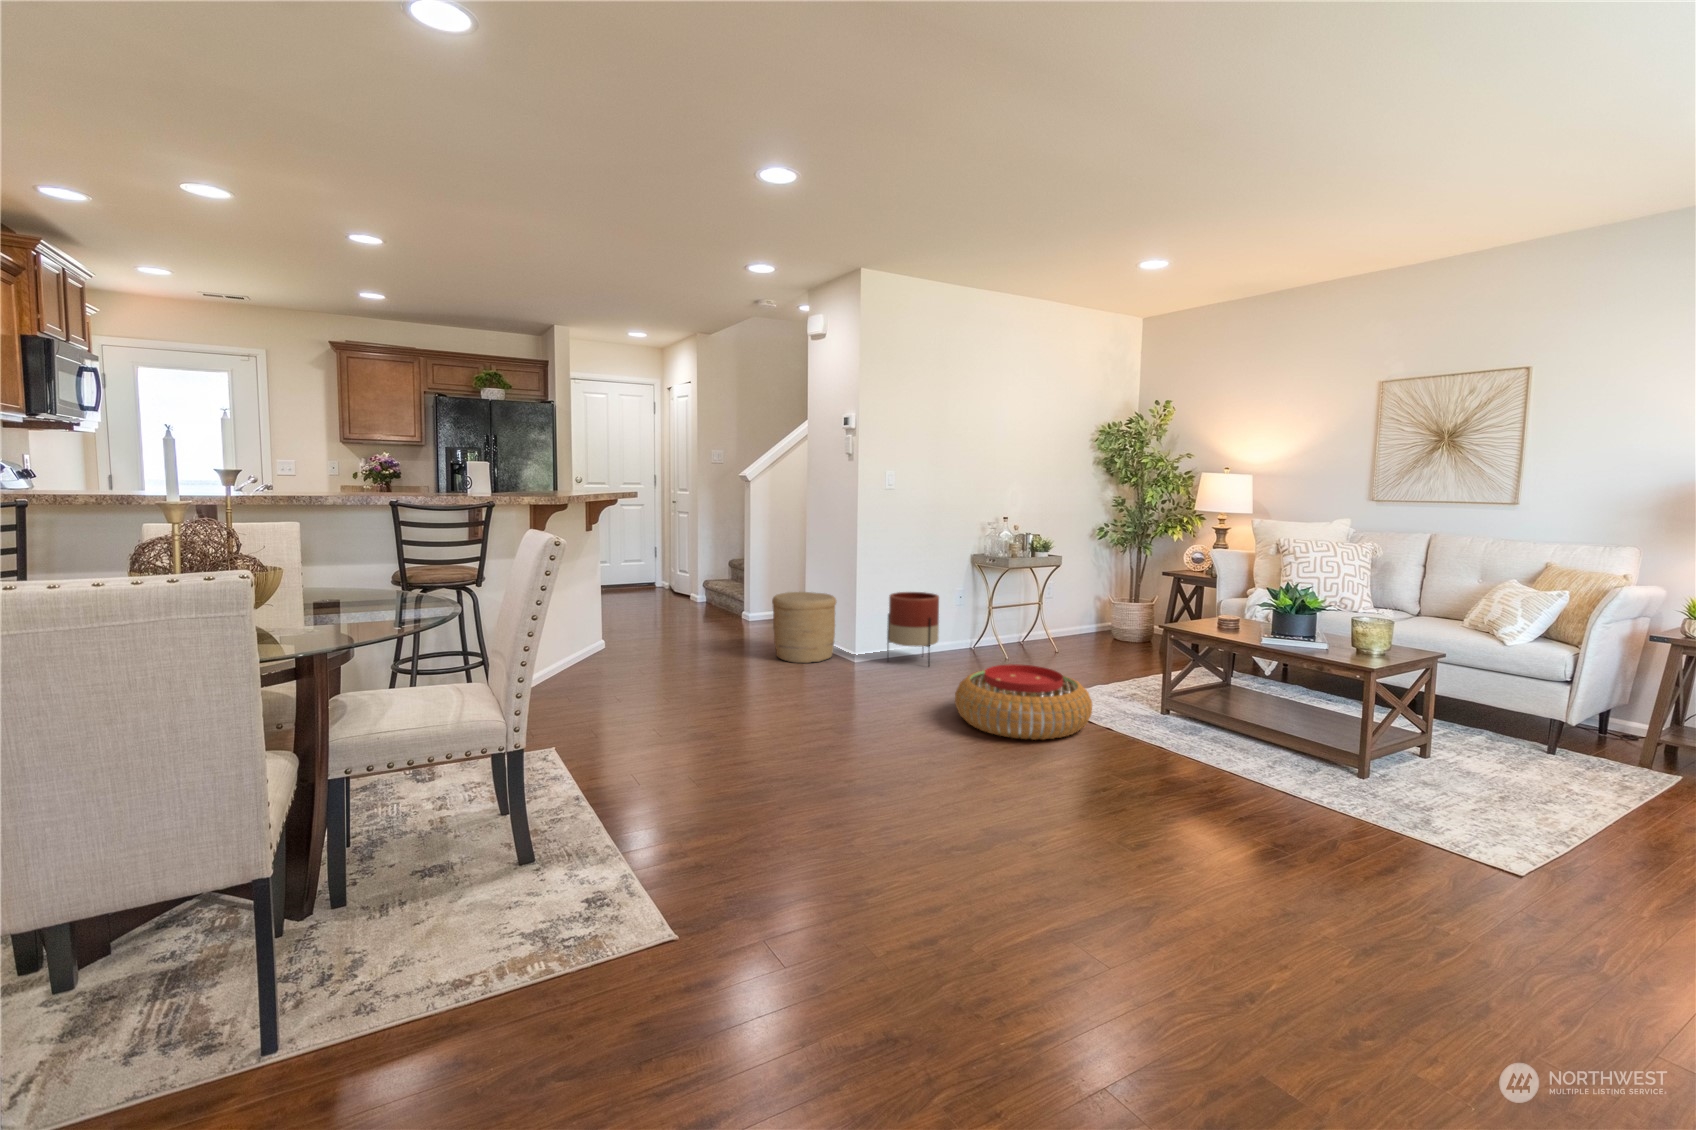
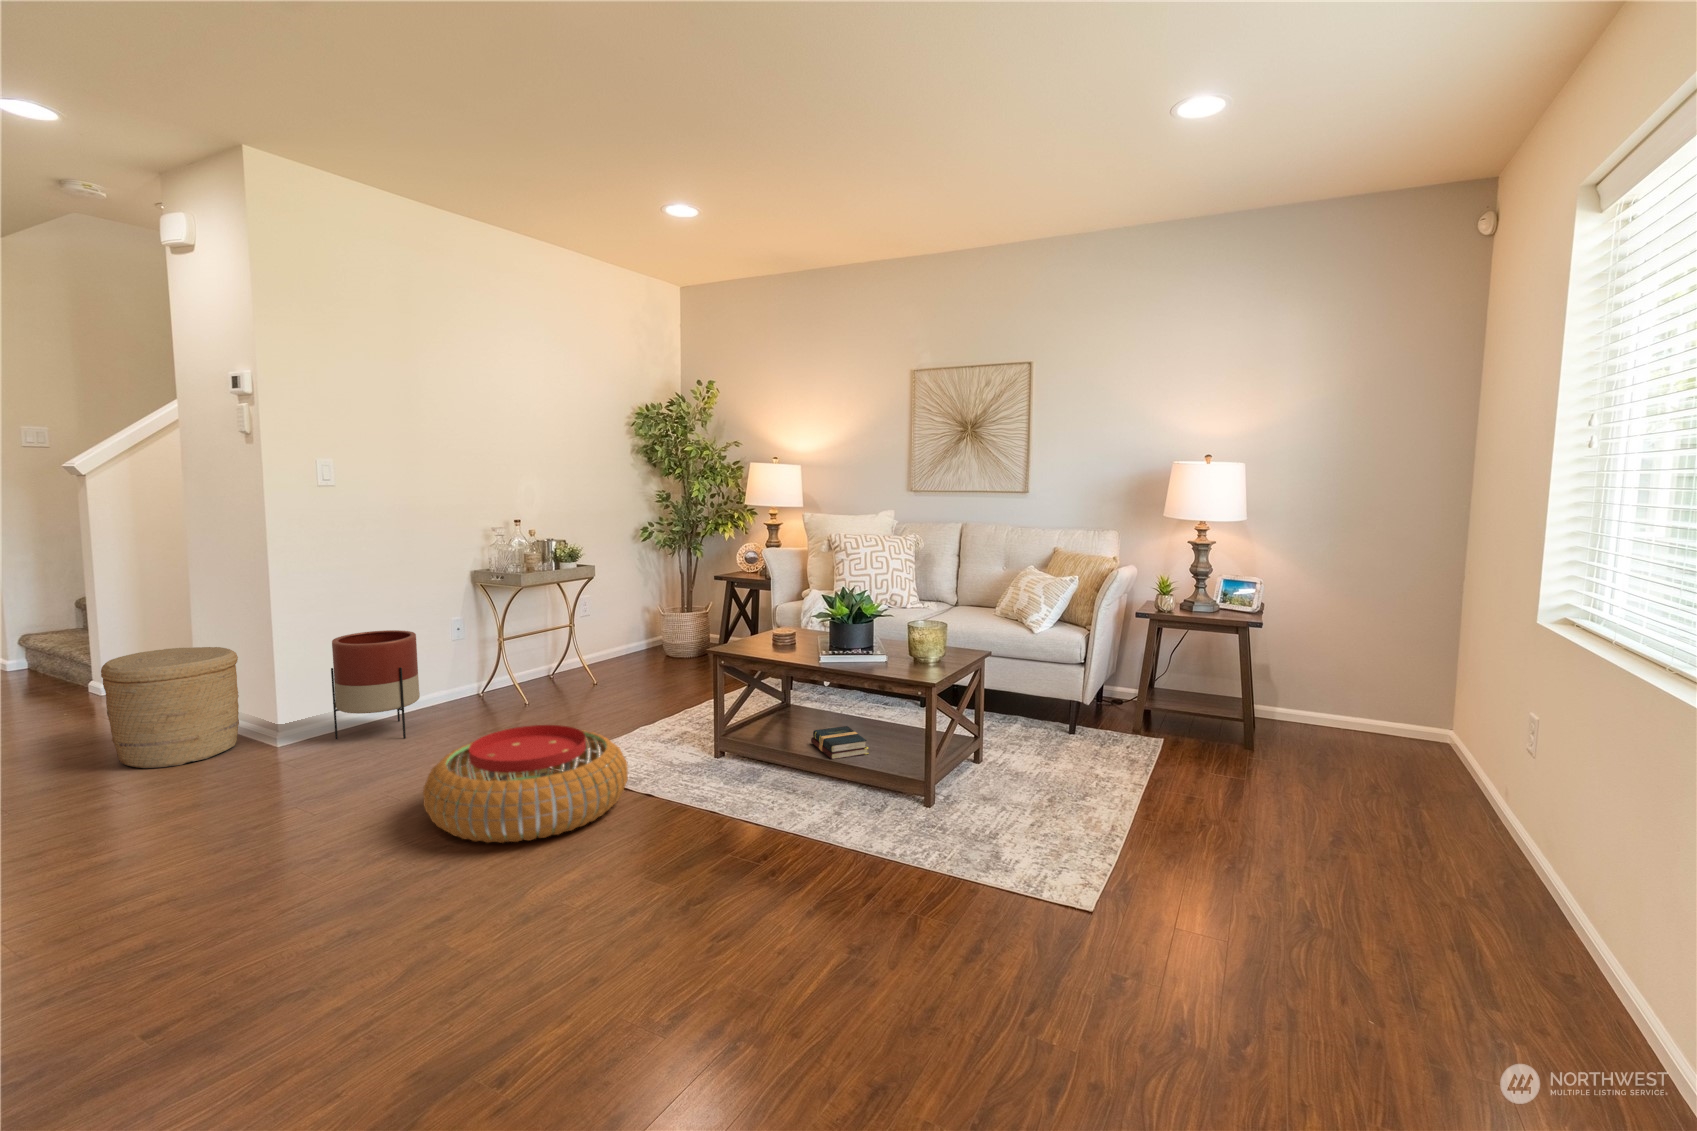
hardback book: none [1248,704,1305,730] -> present [811,726,869,759]

